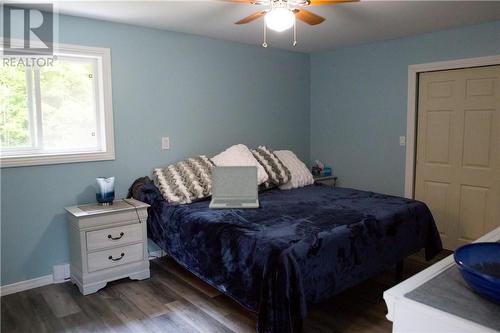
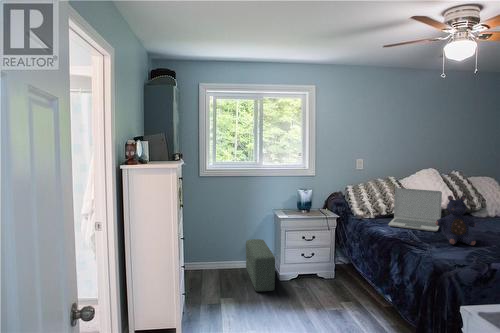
teddy bear: none [260,167,299,219] -> present [436,195,476,245]
pouf: none [27,248,75,321] -> present [246,239,275,291]

